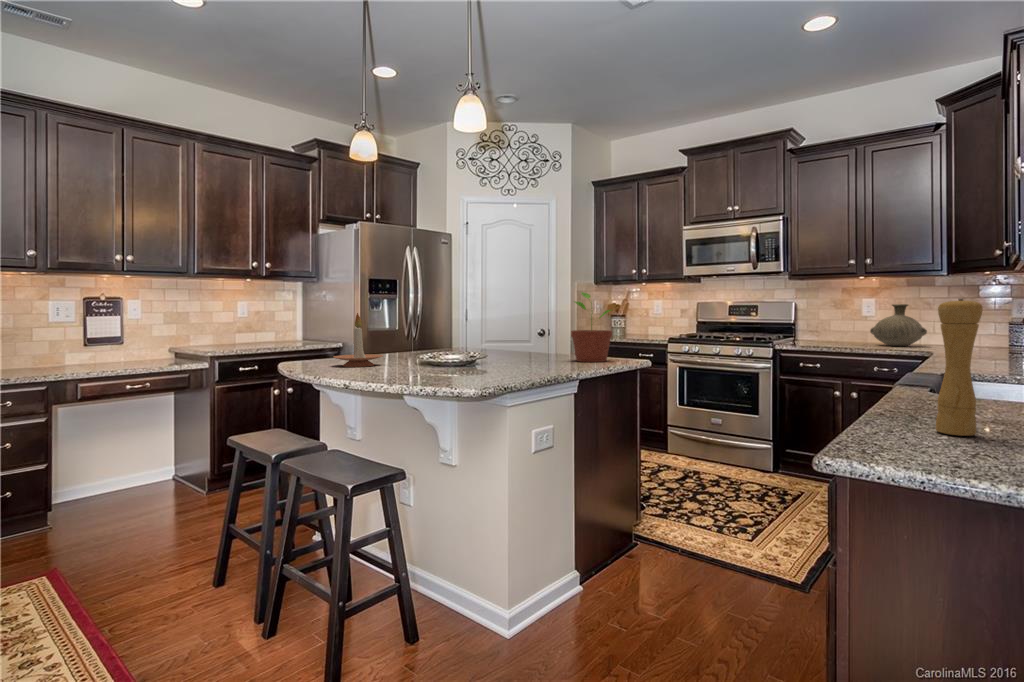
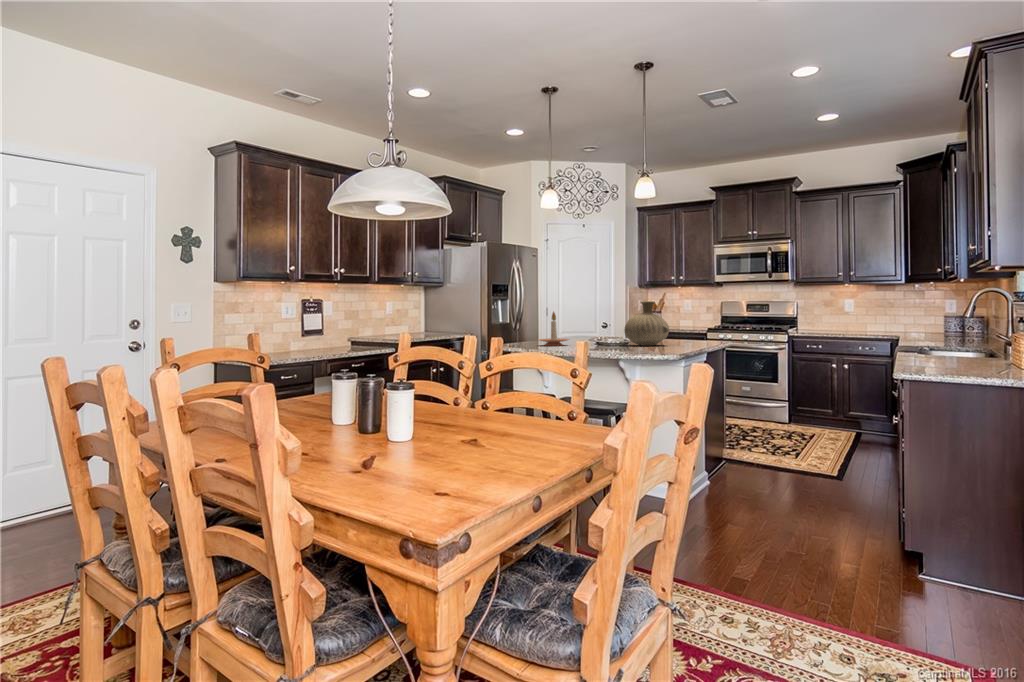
potted plant: present [571,293,612,362] -> none [682,297,713,342]
pepper mill: present [936,298,983,436] -> none [930,303,950,363]
vase: present [870,304,927,346] -> present [624,301,669,346]

